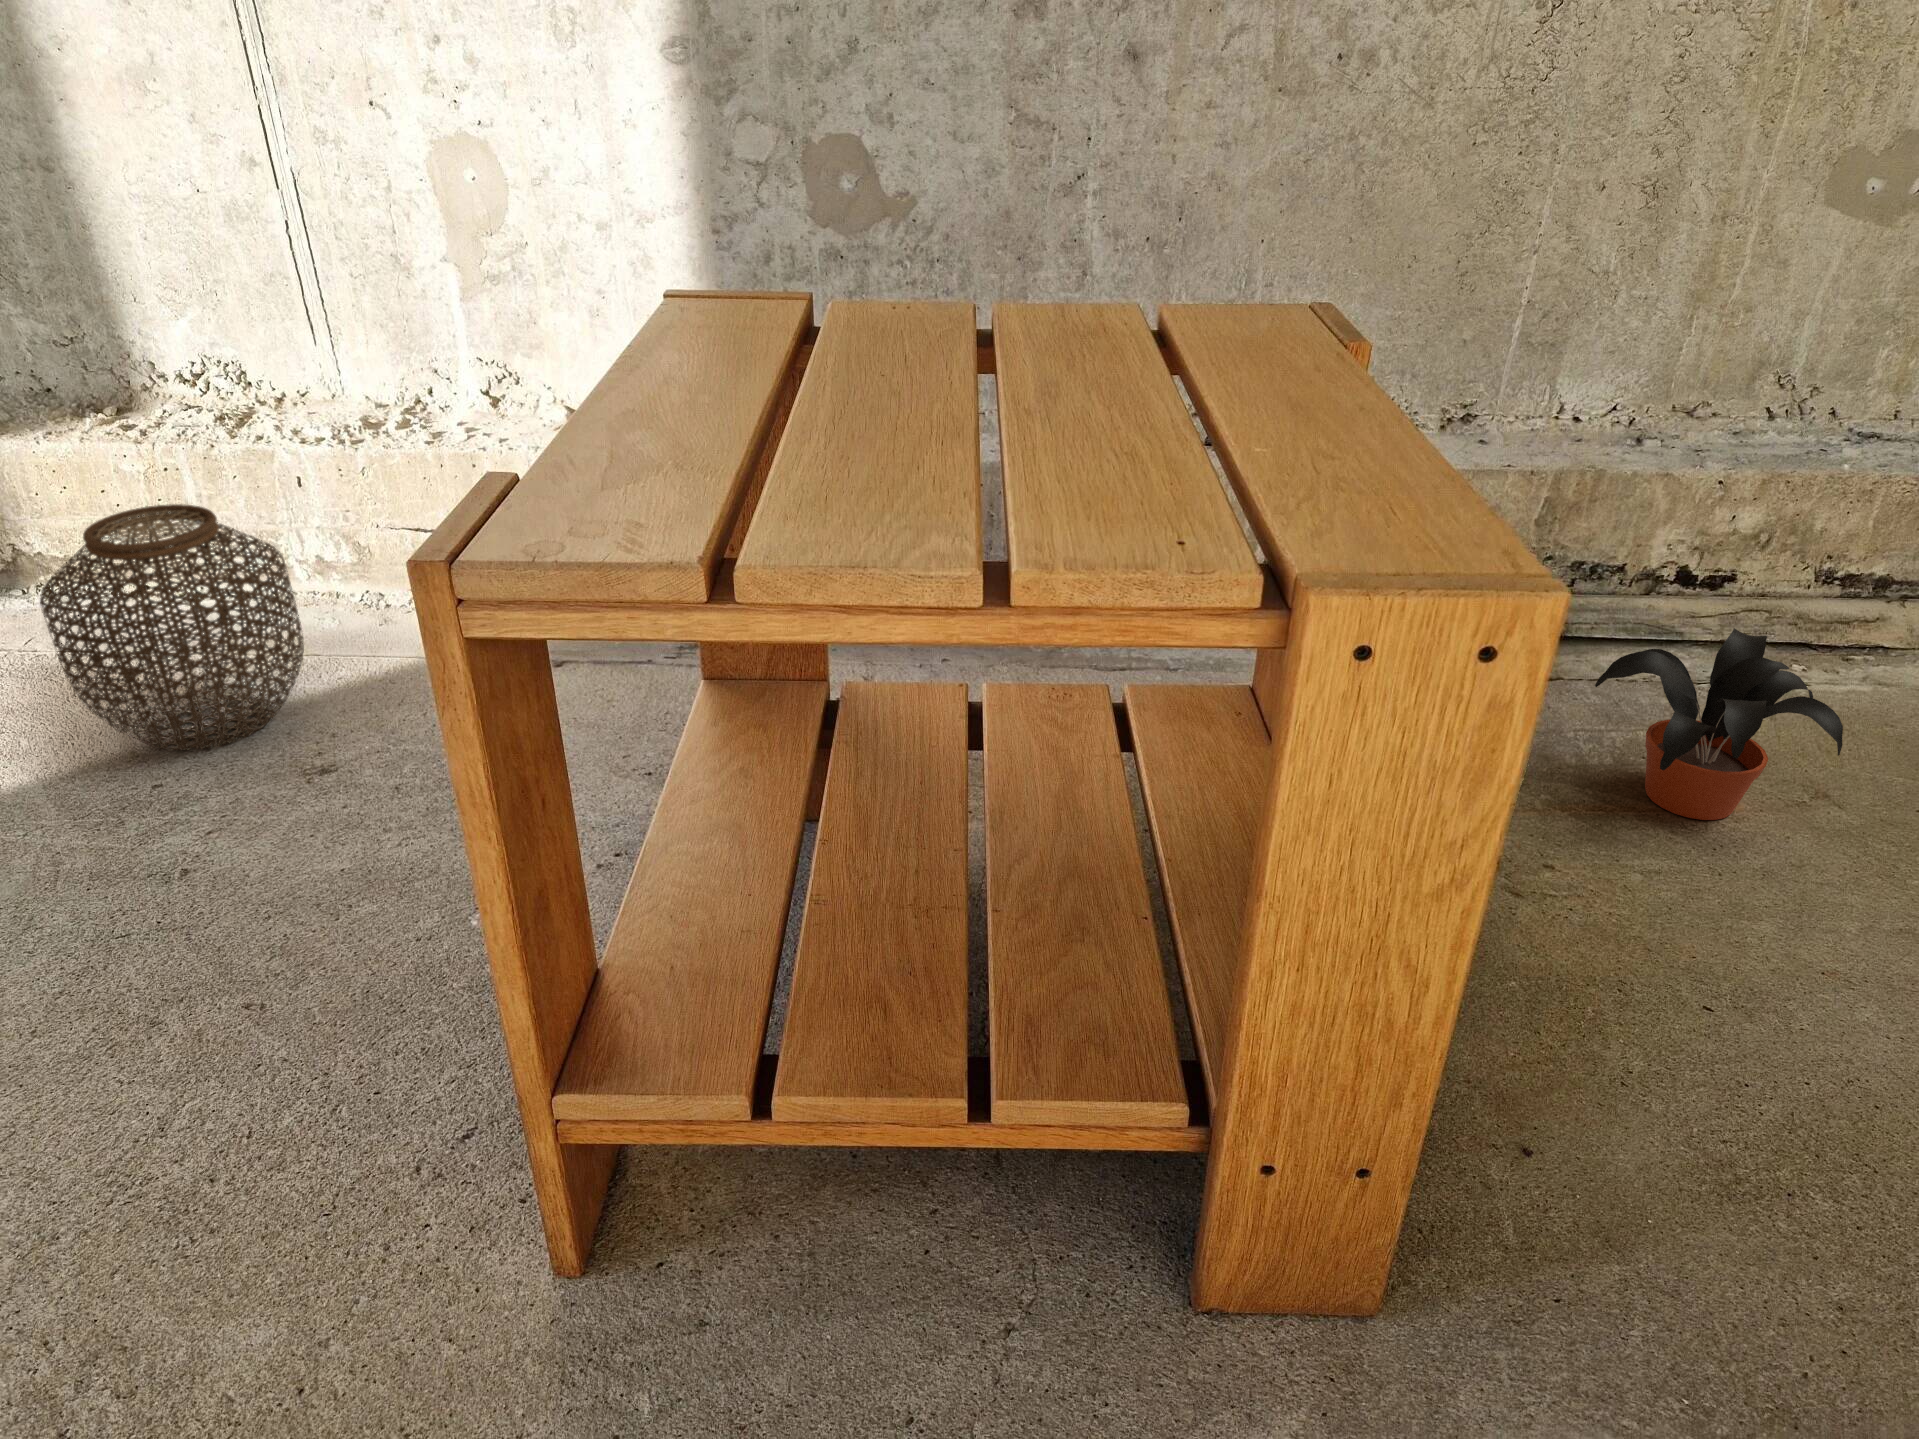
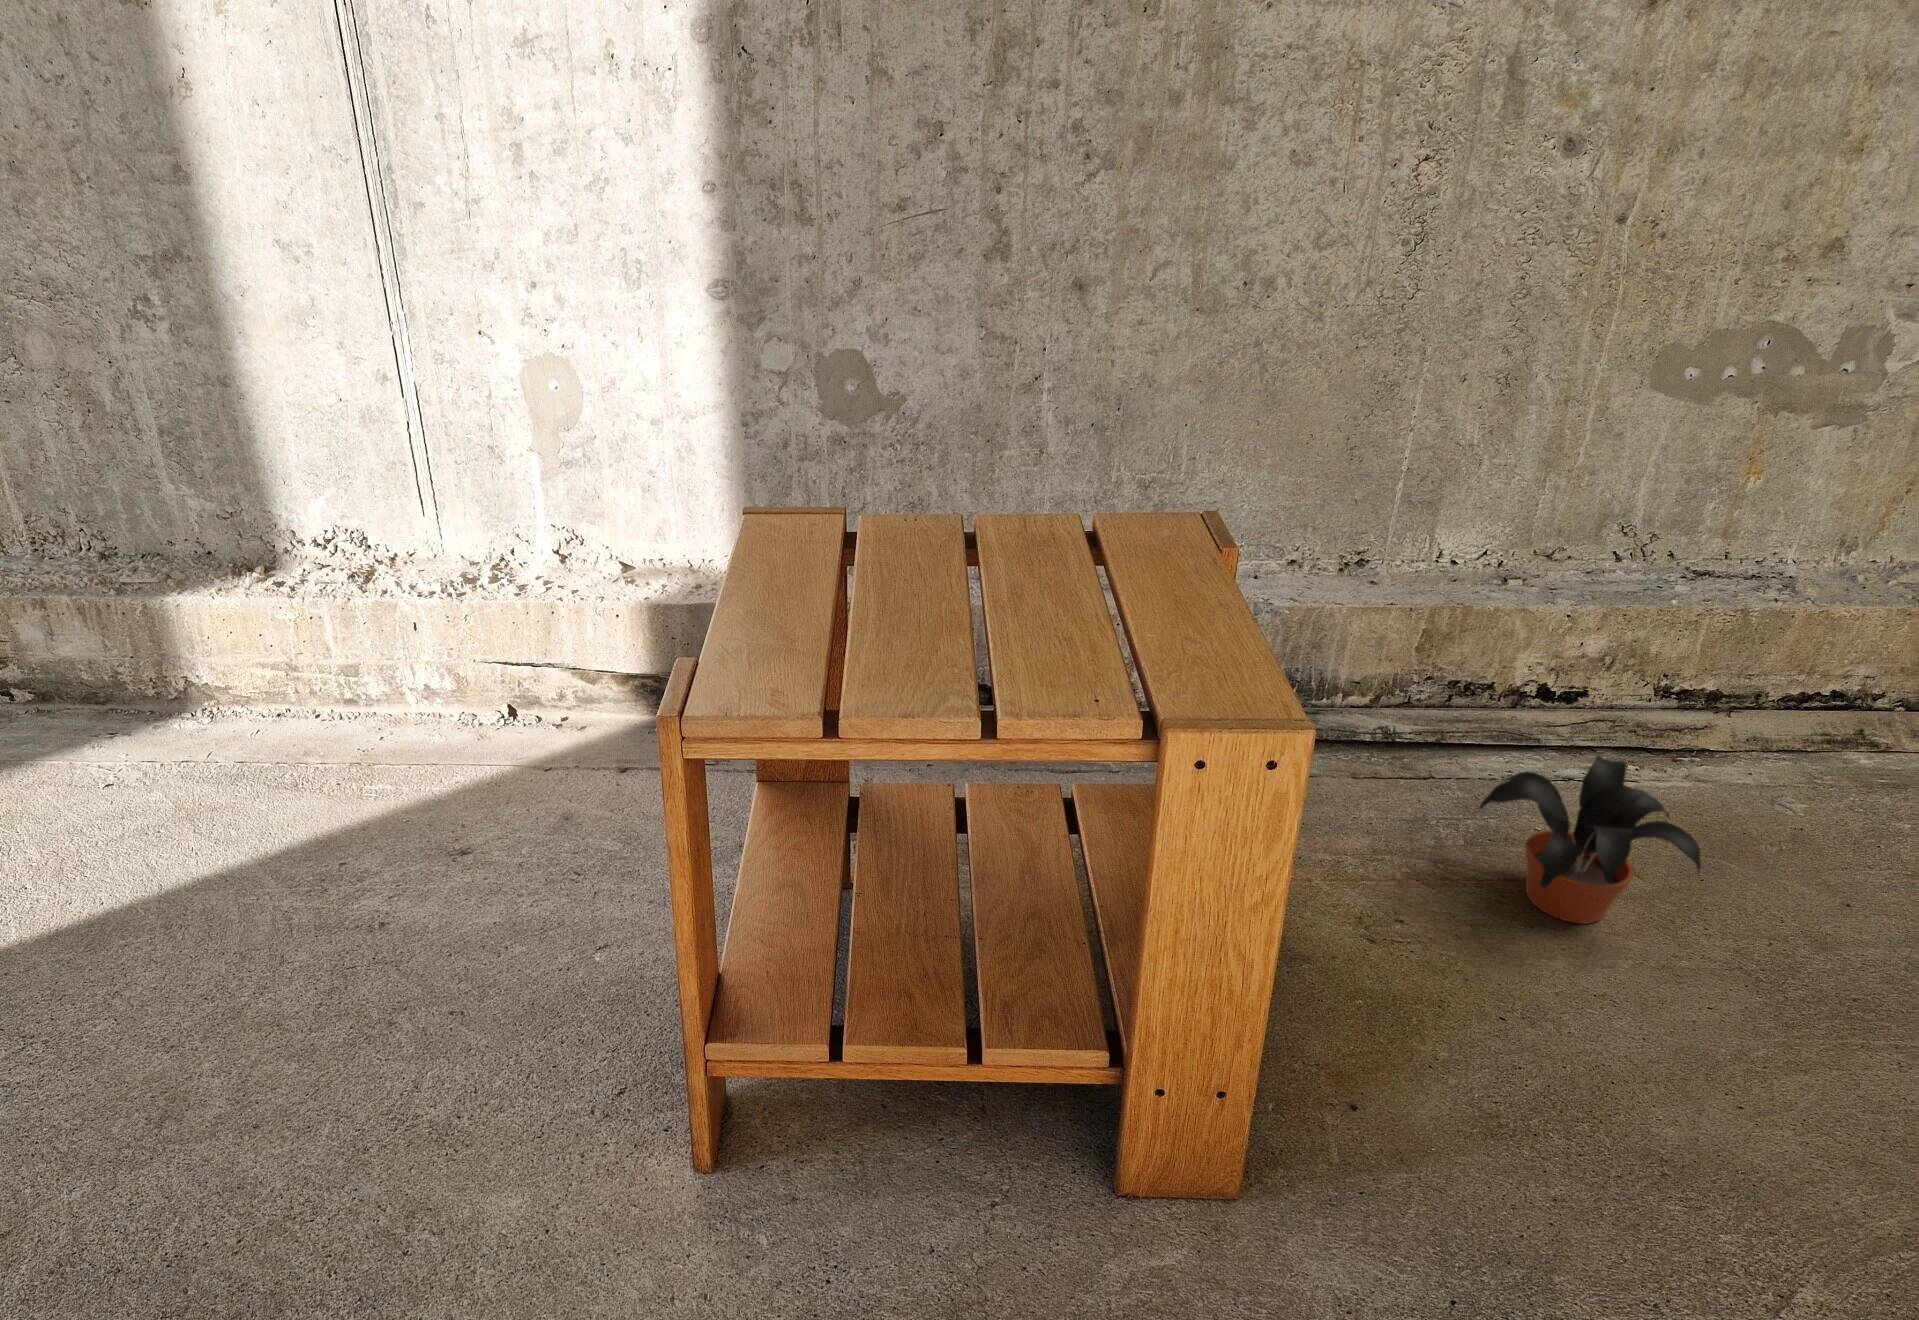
woven basket: present [40,504,304,750] -> none [170,662,397,866]

